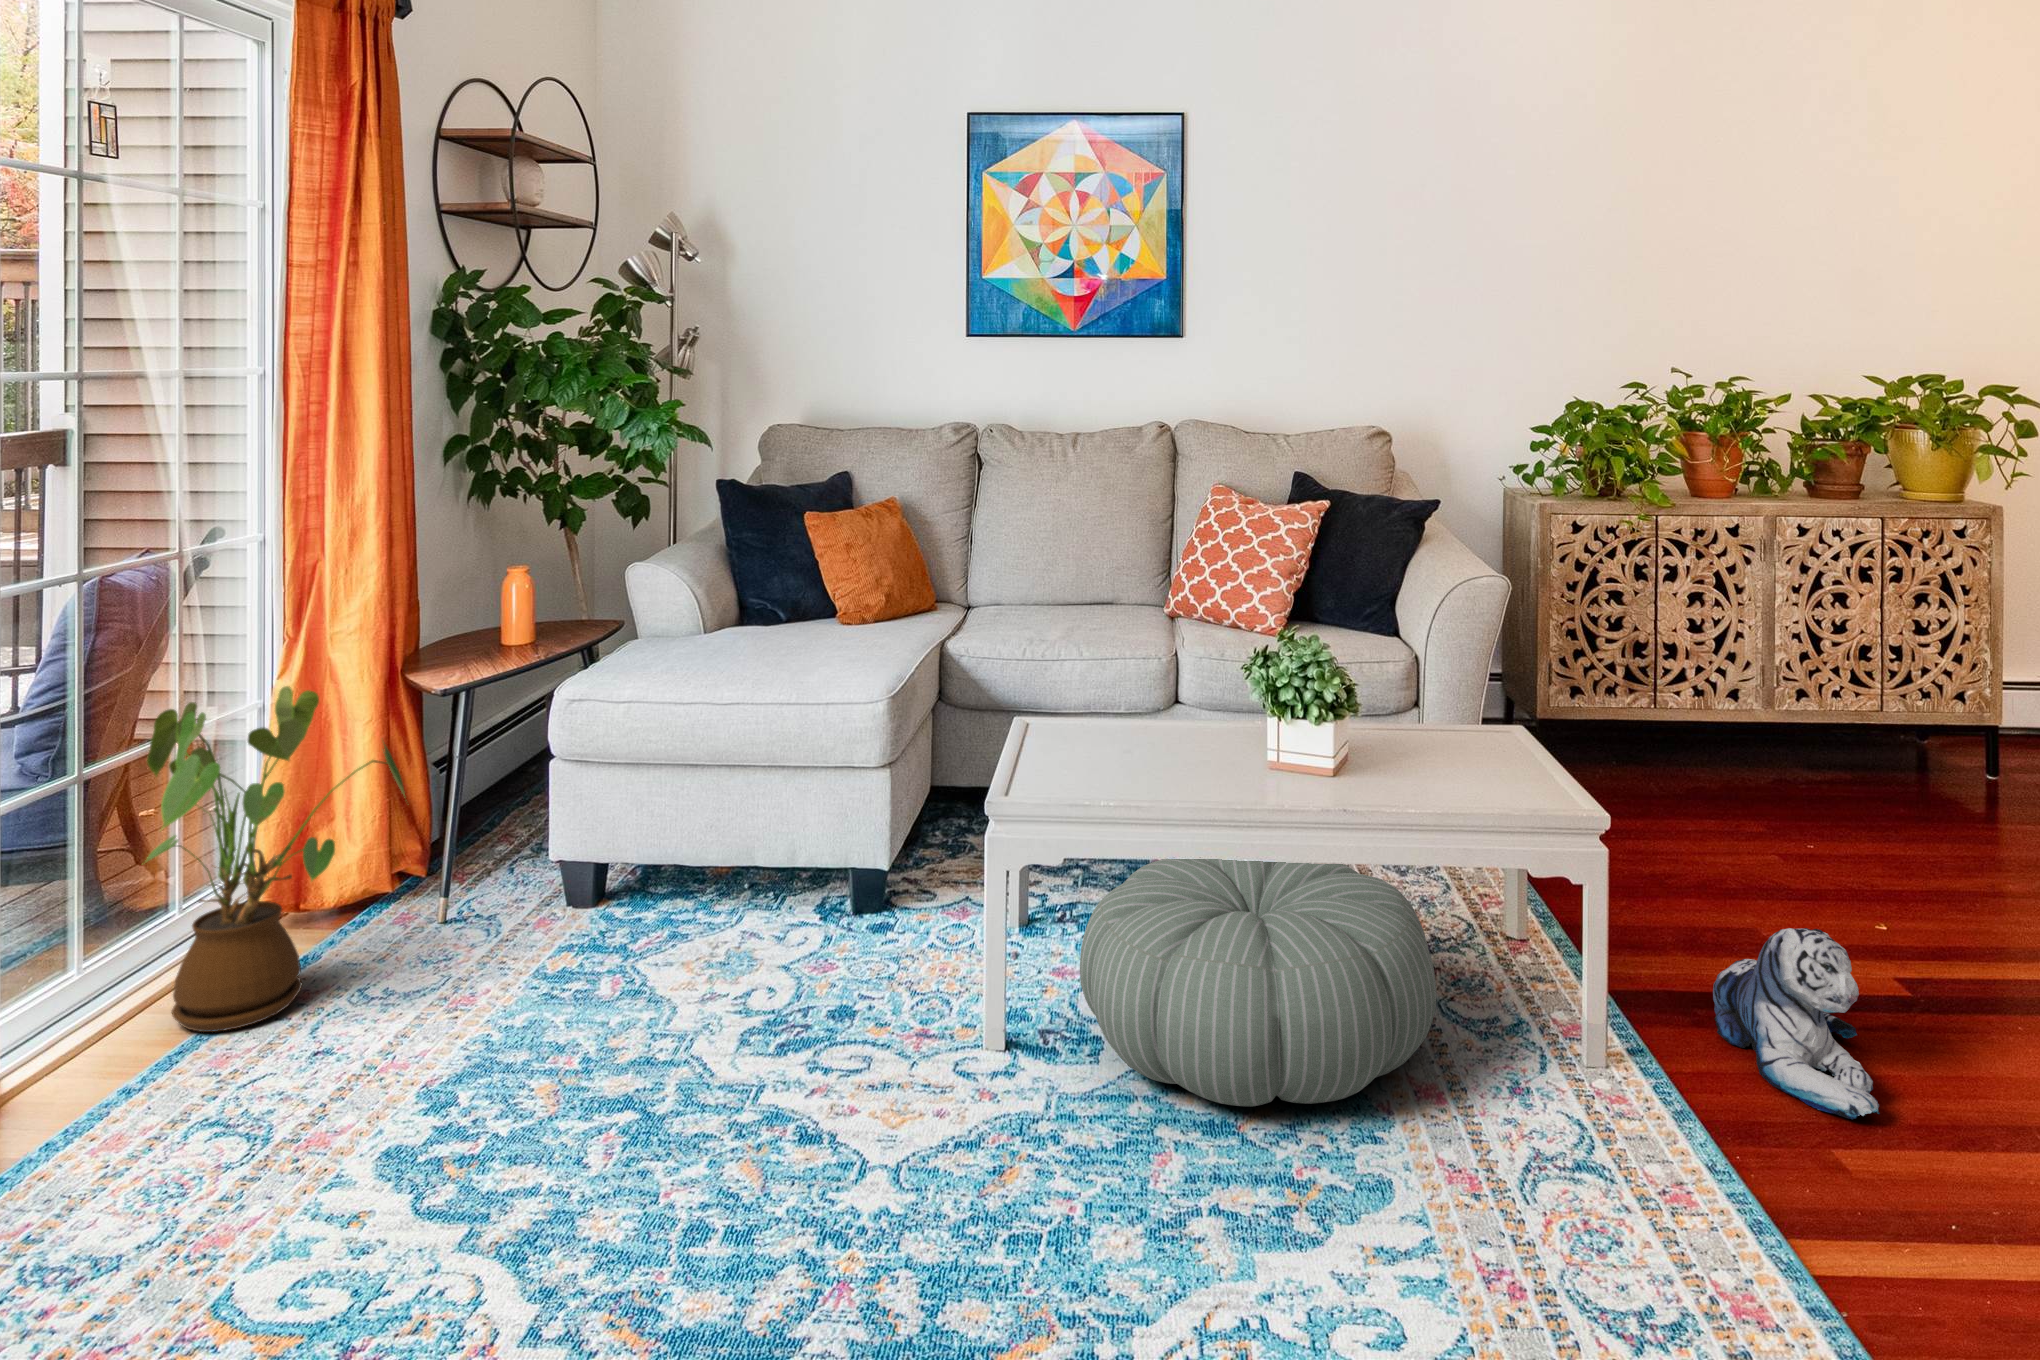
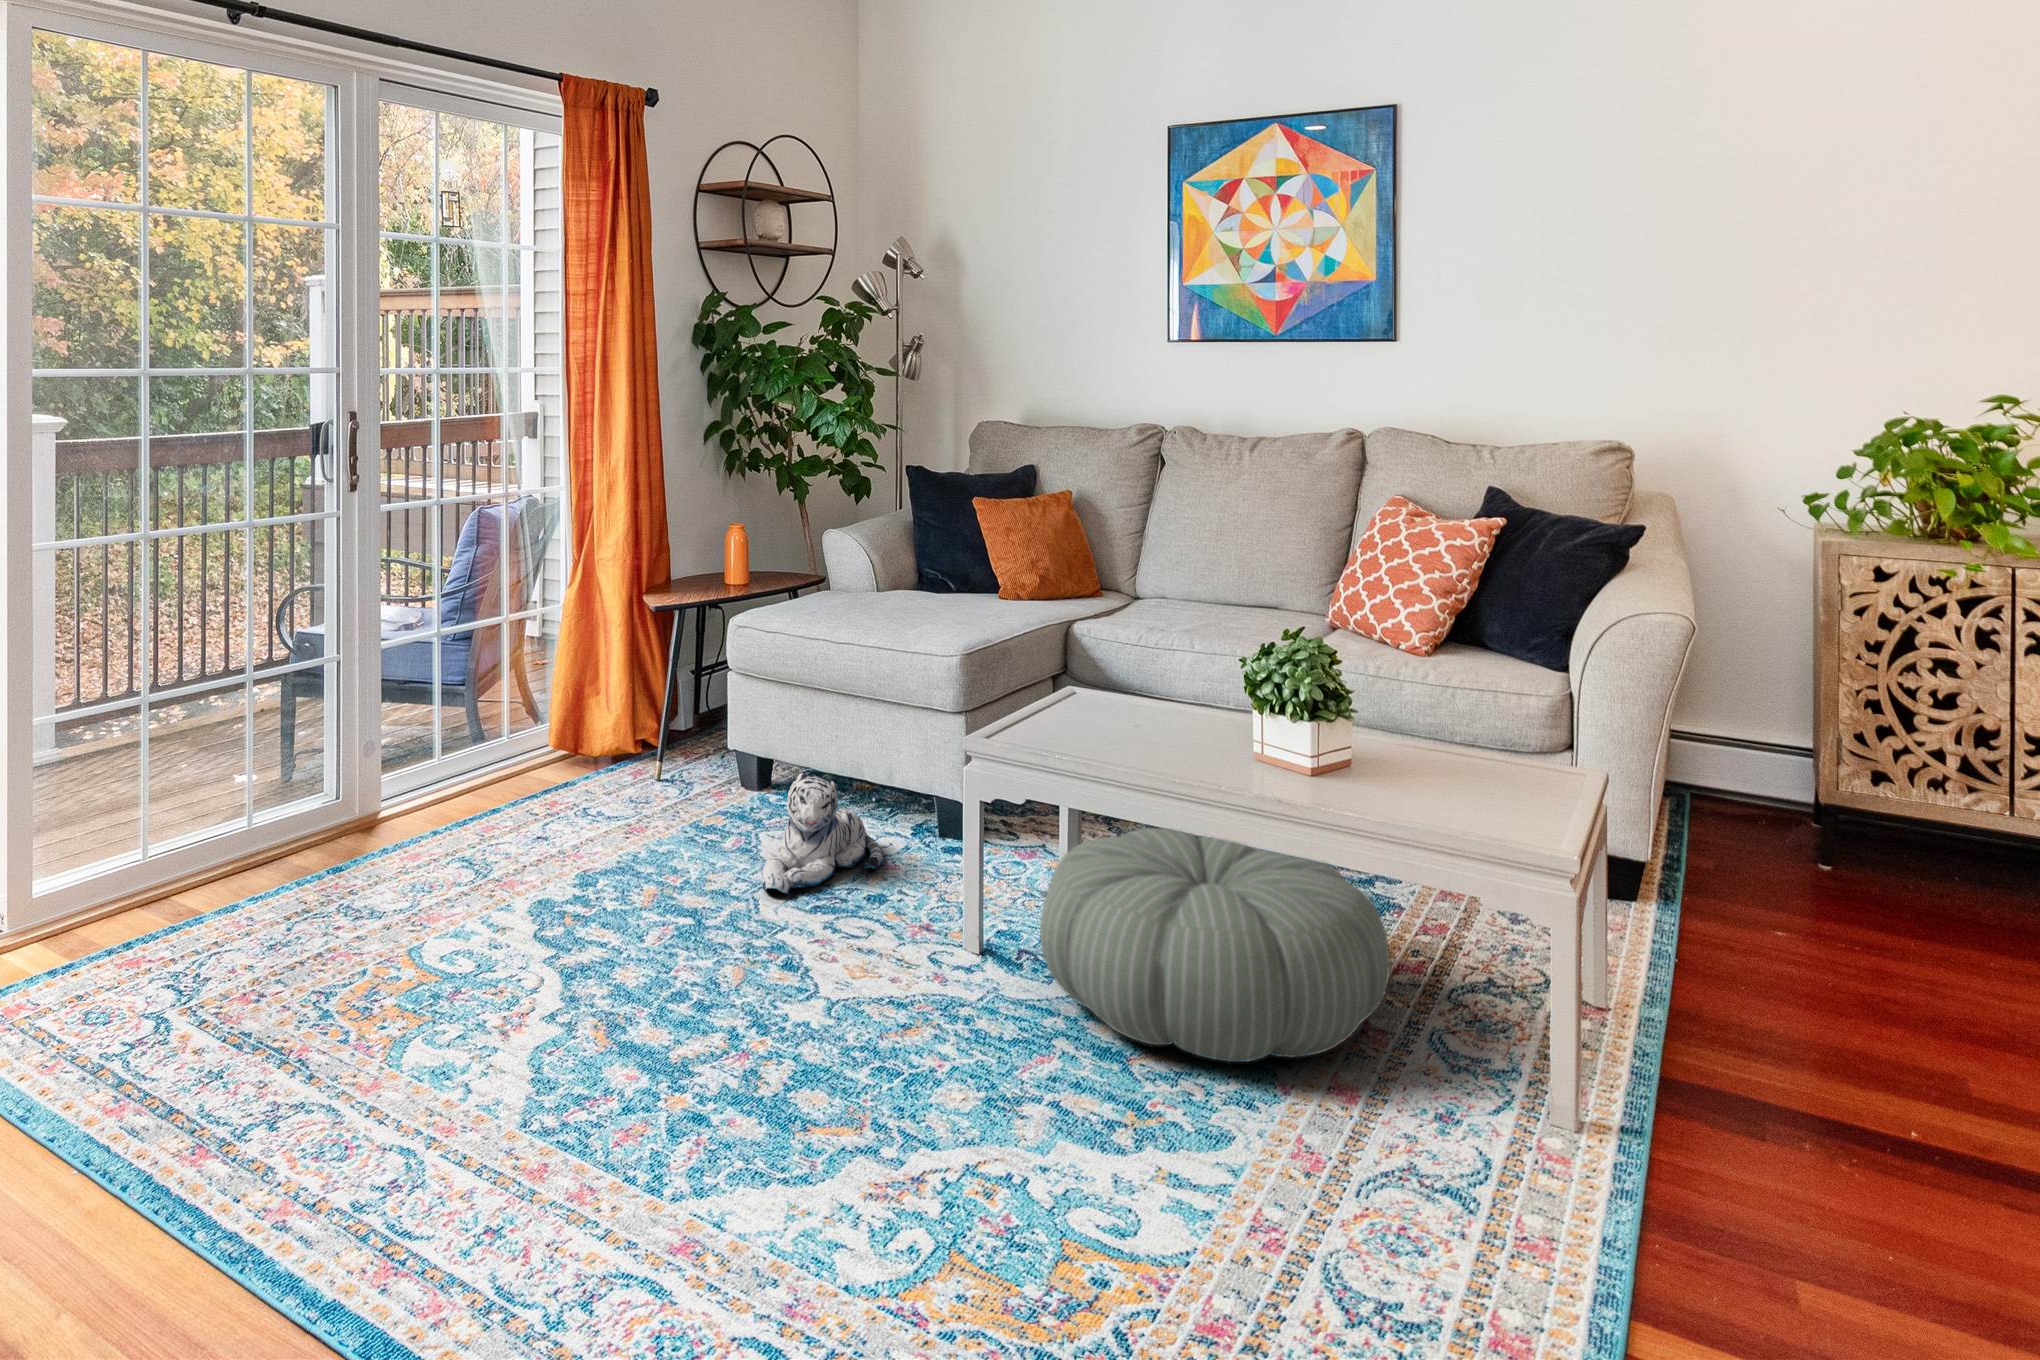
house plant: present [146,686,405,1032] -> none [448,583,612,814]
plush toy: present [1713,928,1879,1119] -> present [762,773,883,894]

